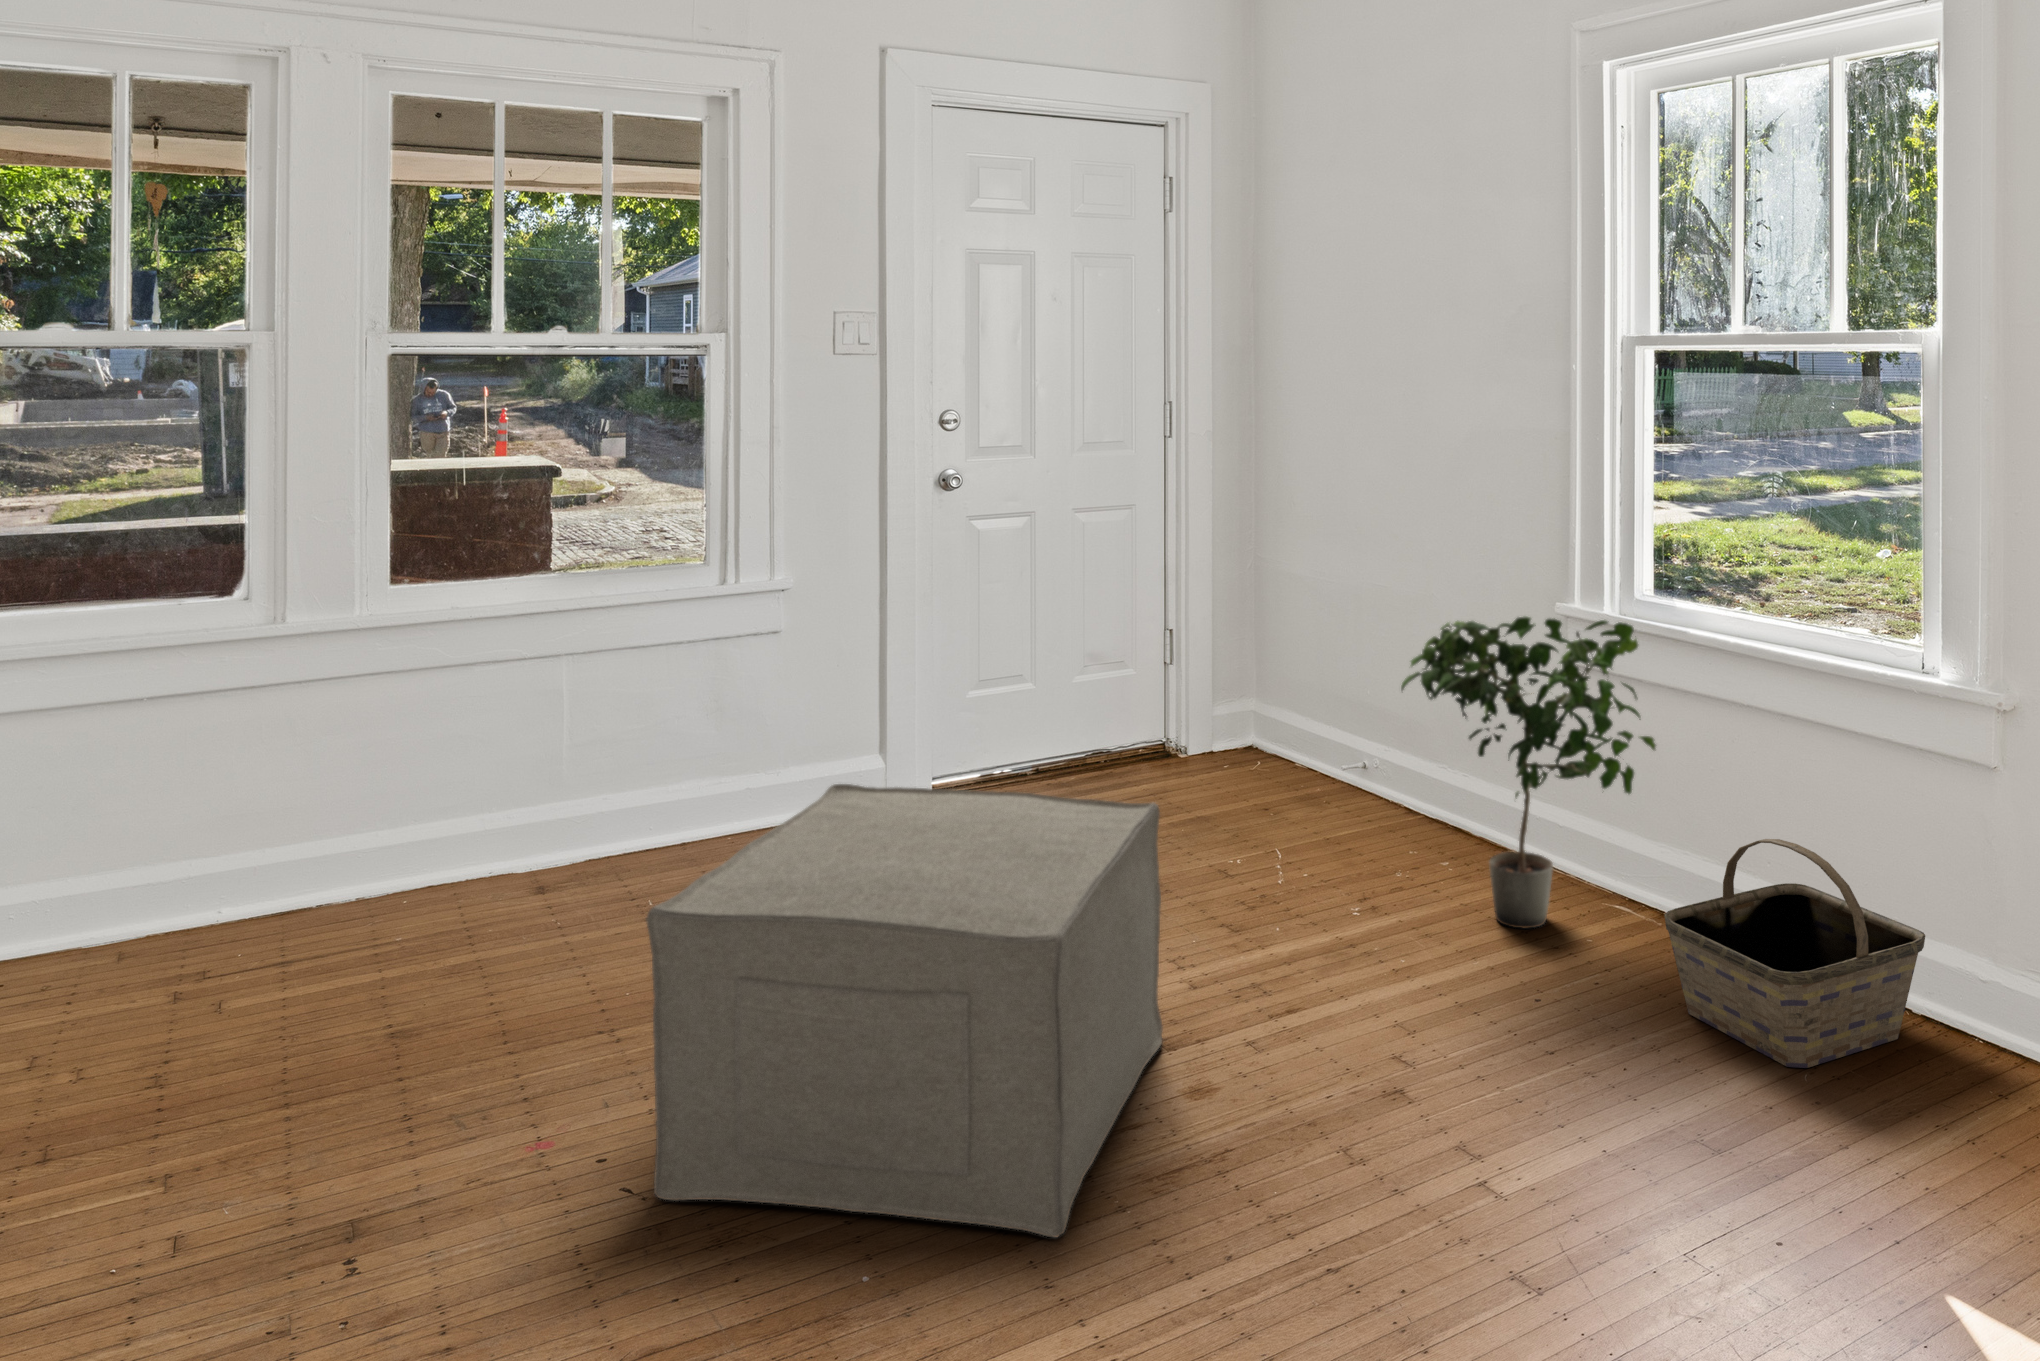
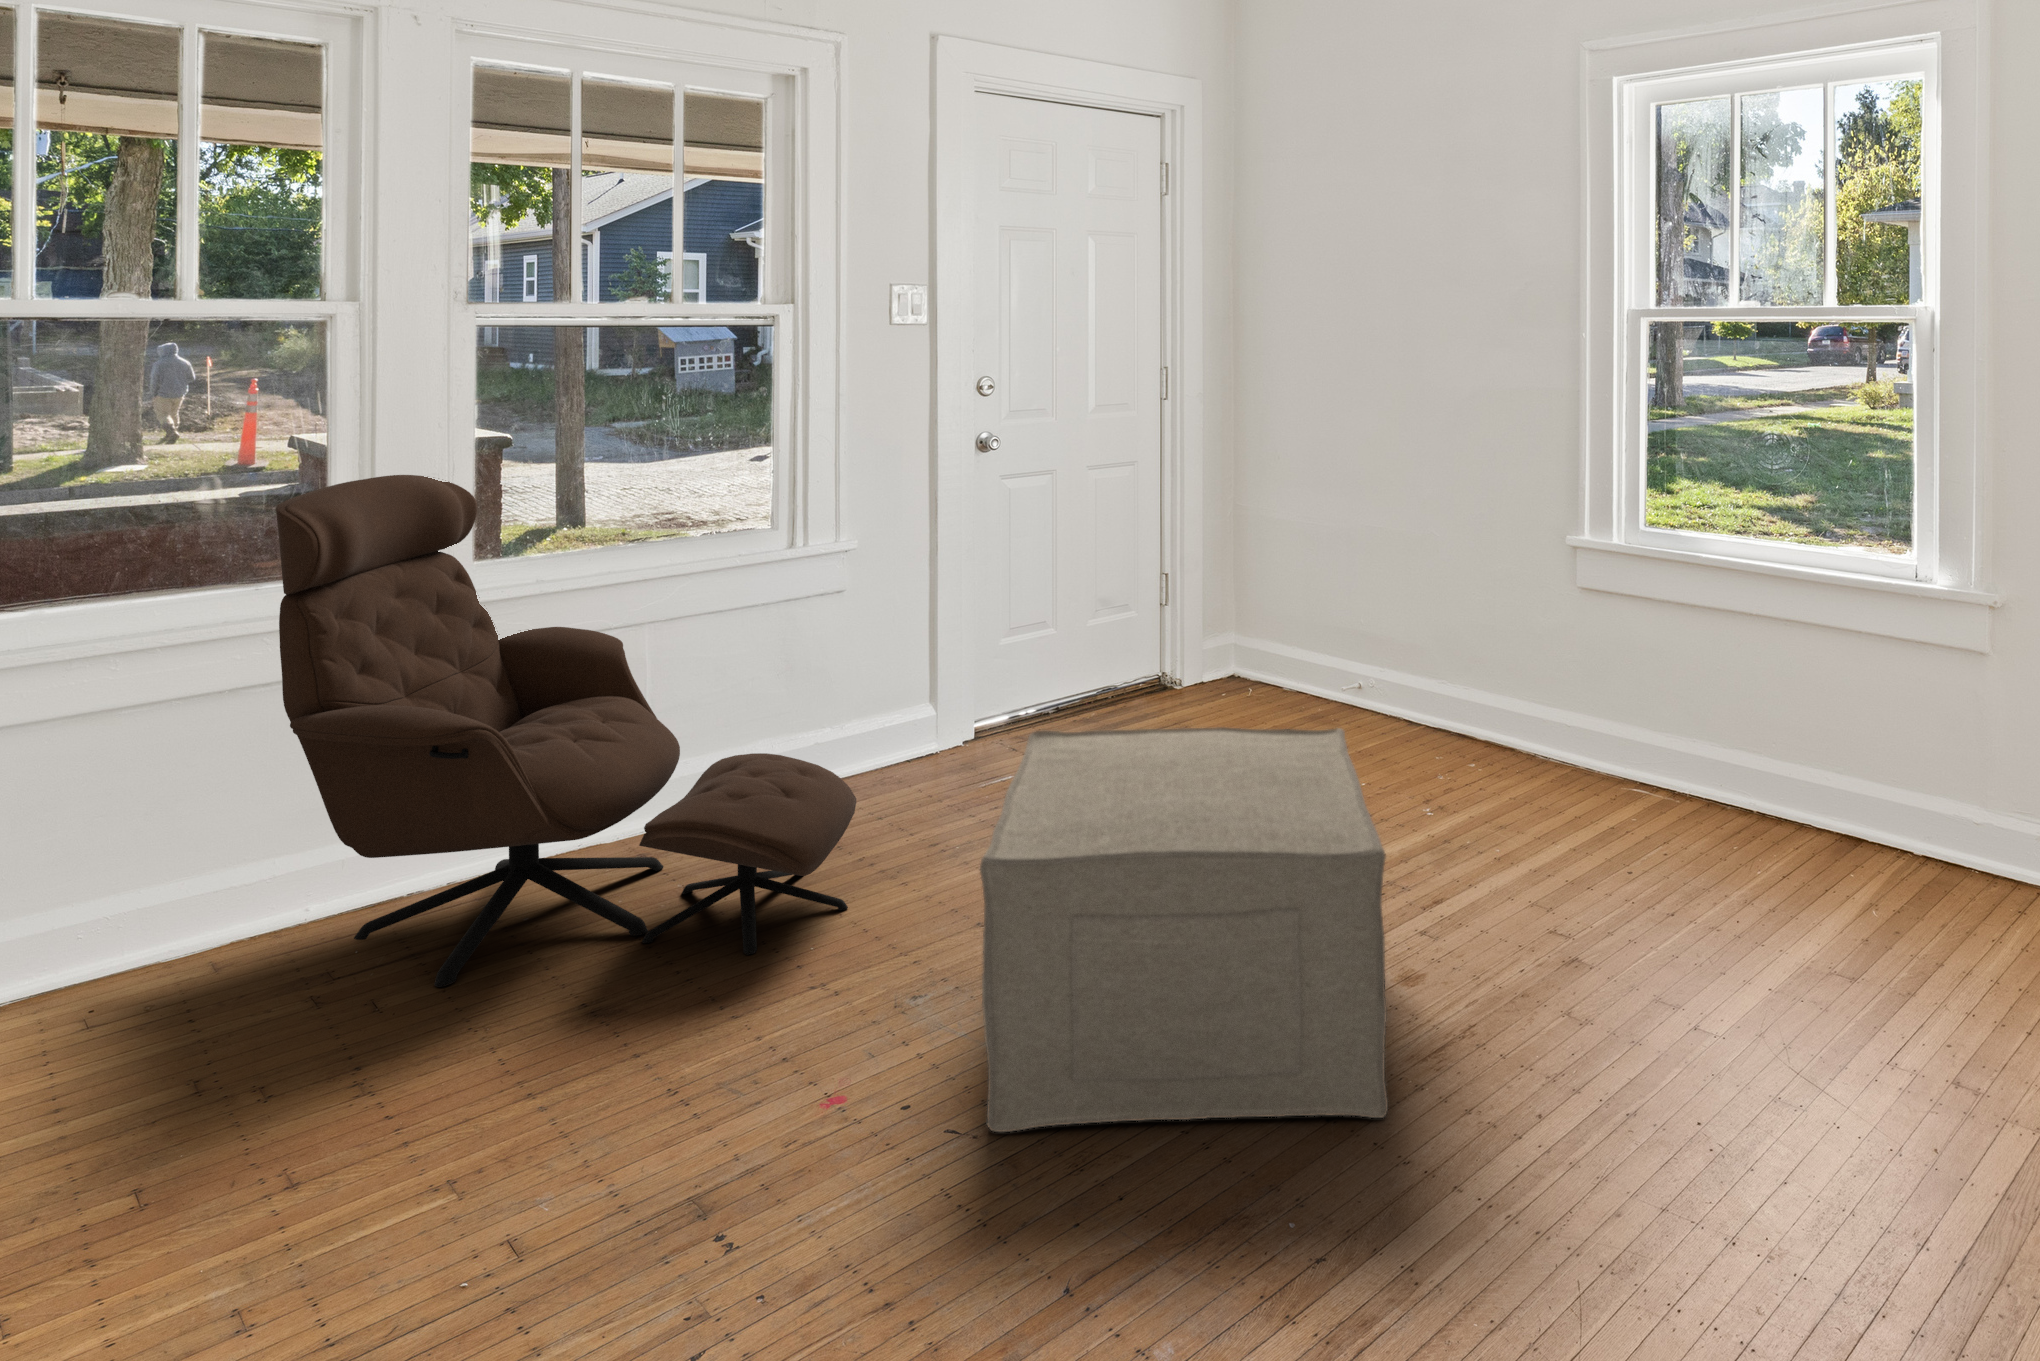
lounge chair: none [157,496,718,996] -> present [276,475,856,987]
potted plant: present [1401,616,1656,929] -> none [1459,551,1676,816]
basket: present [1664,839,1925,1068] -> none [1732,724,1935,907]

